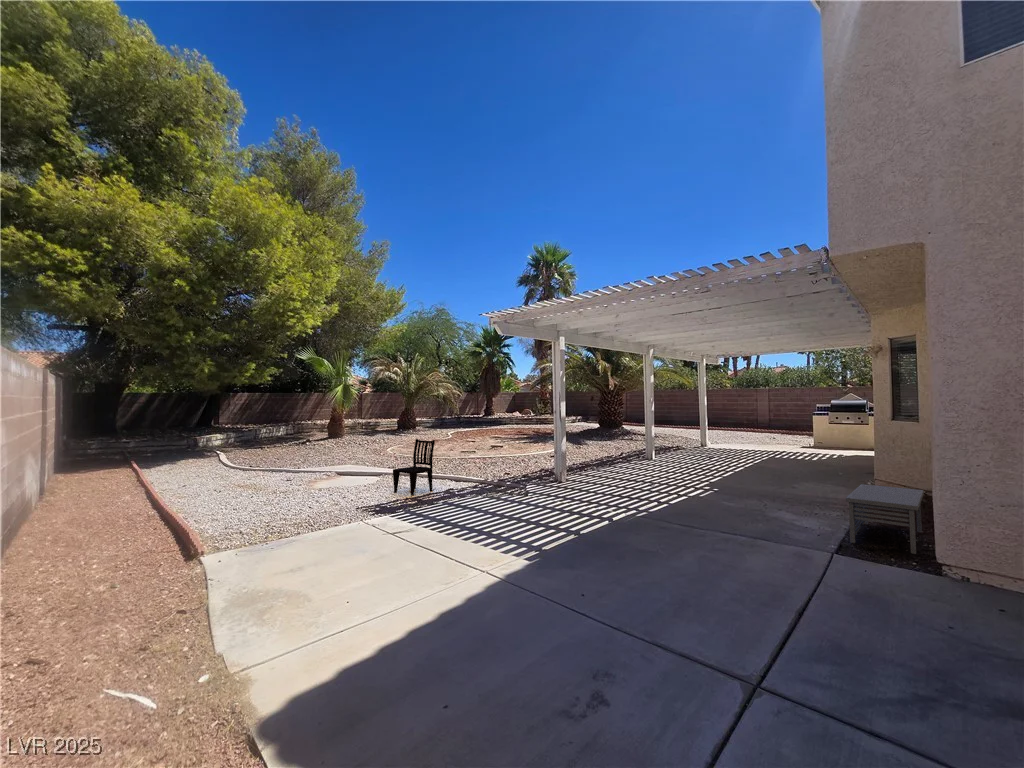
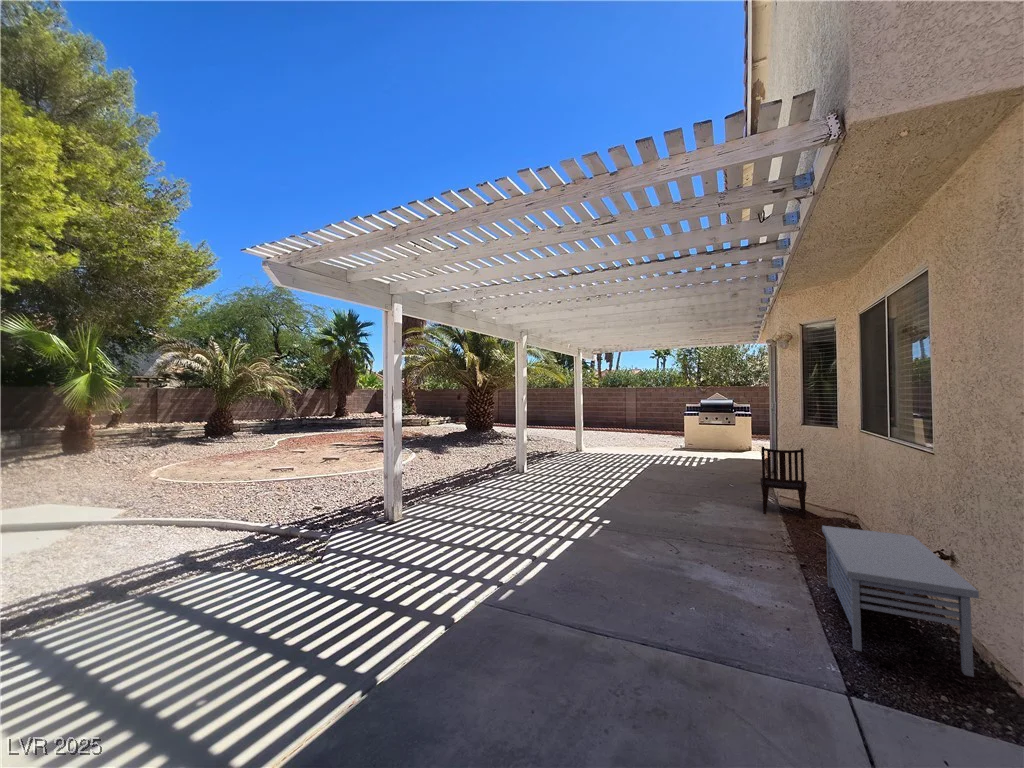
dining chair: present [393,439,435,496] -> present [760,446,807,519]

